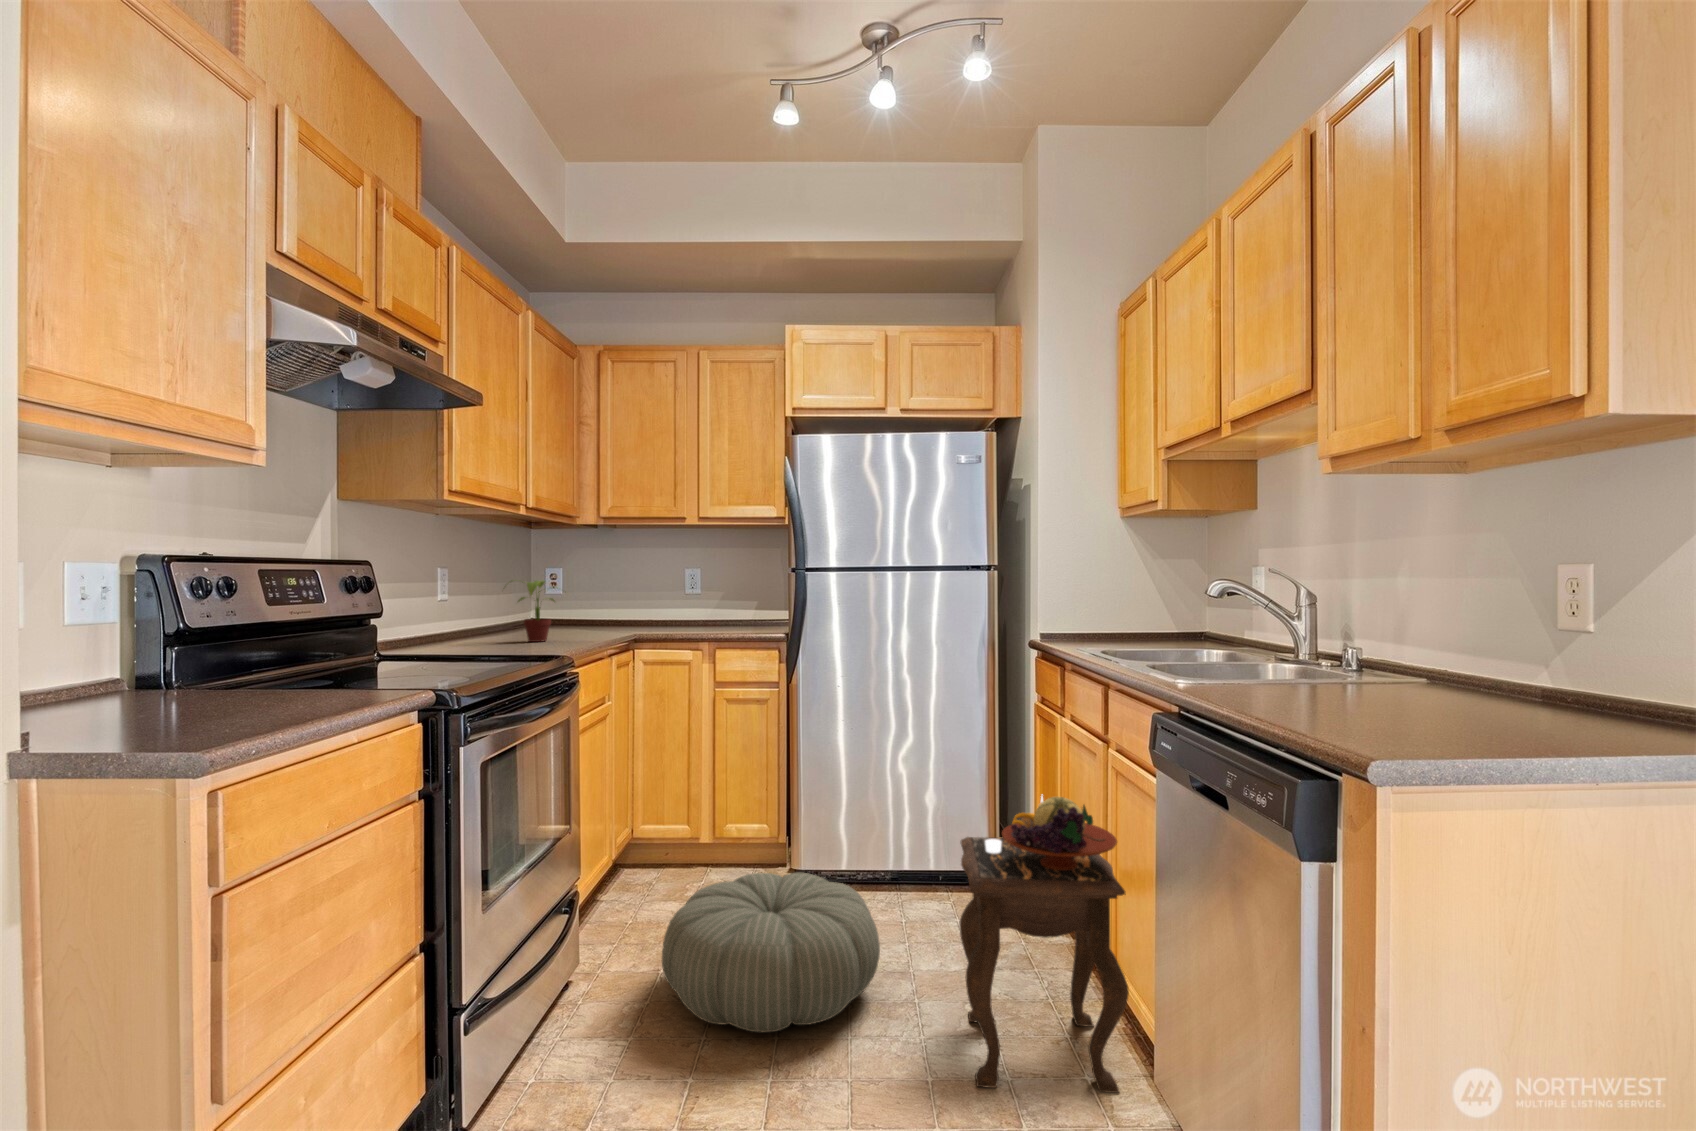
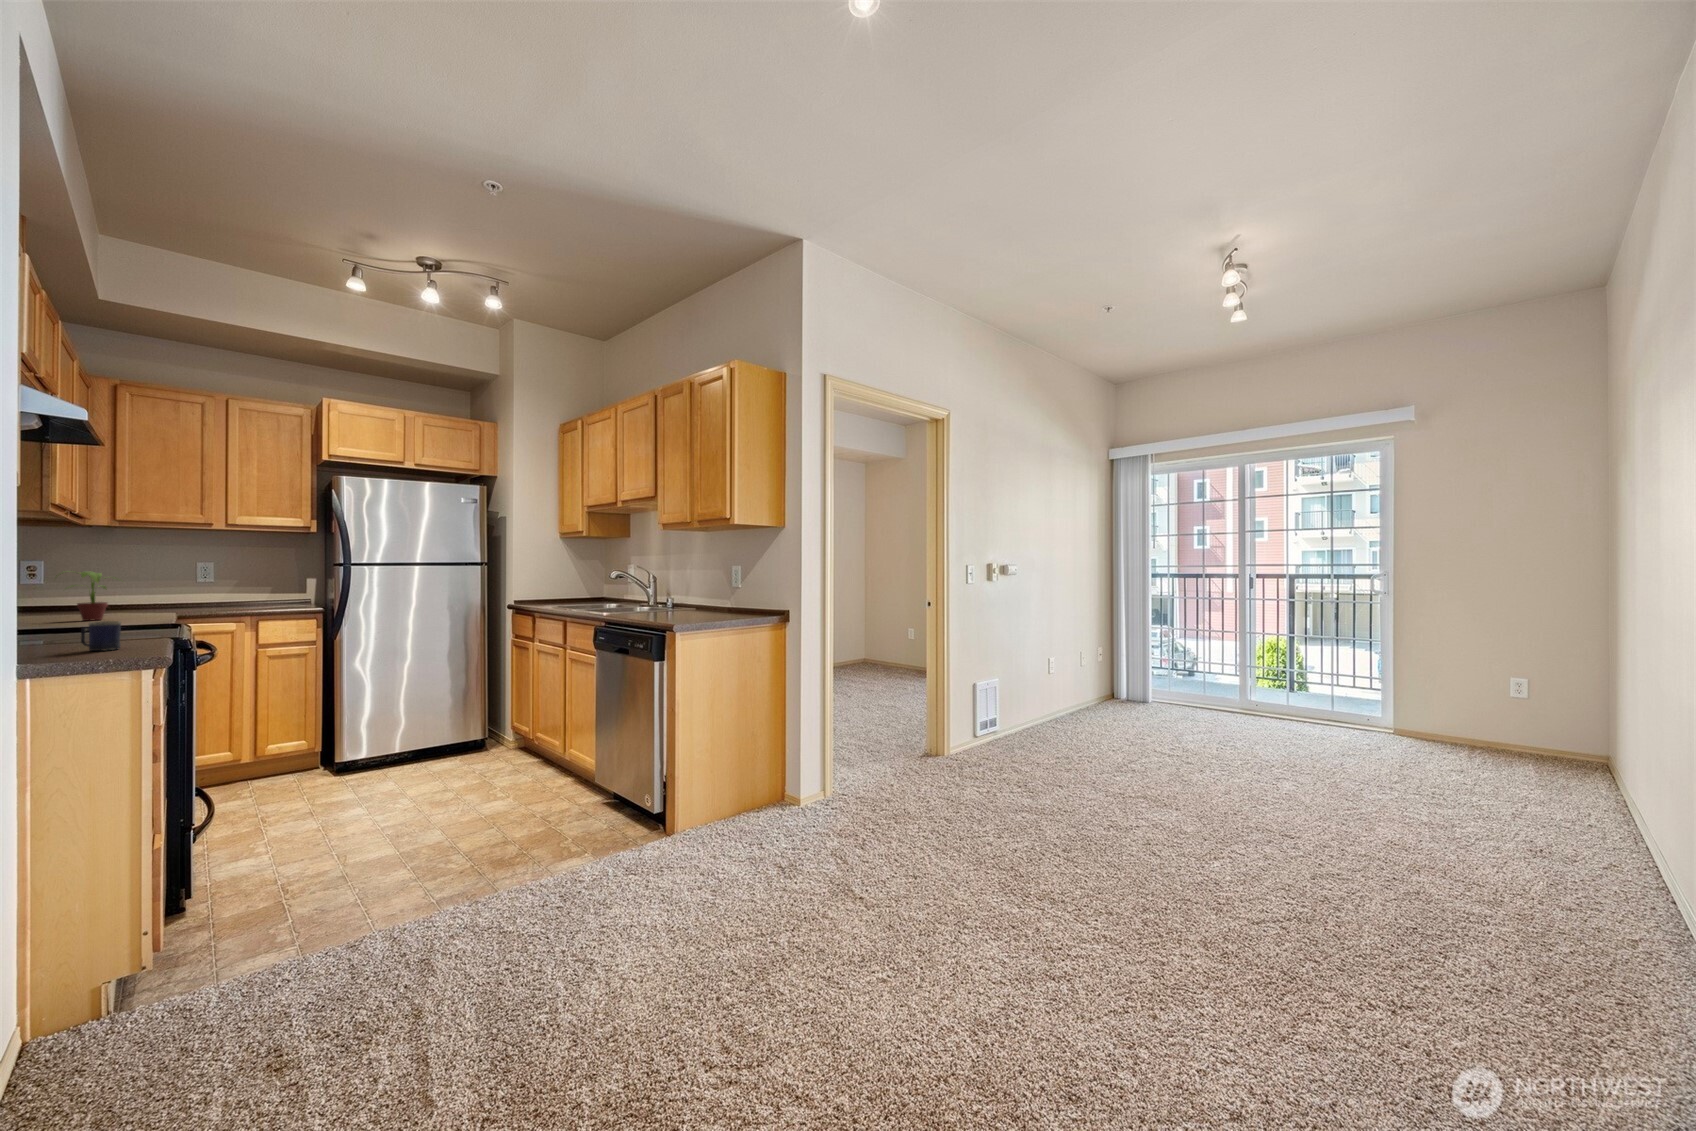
mug: none [183,676,234,732] -> present [81,621,121,651]
side table: present [959,796,1129,1093] -> none [490,667,582,806]
pouf: present [662,873,880,1032] -> none [289,746,440,825]

